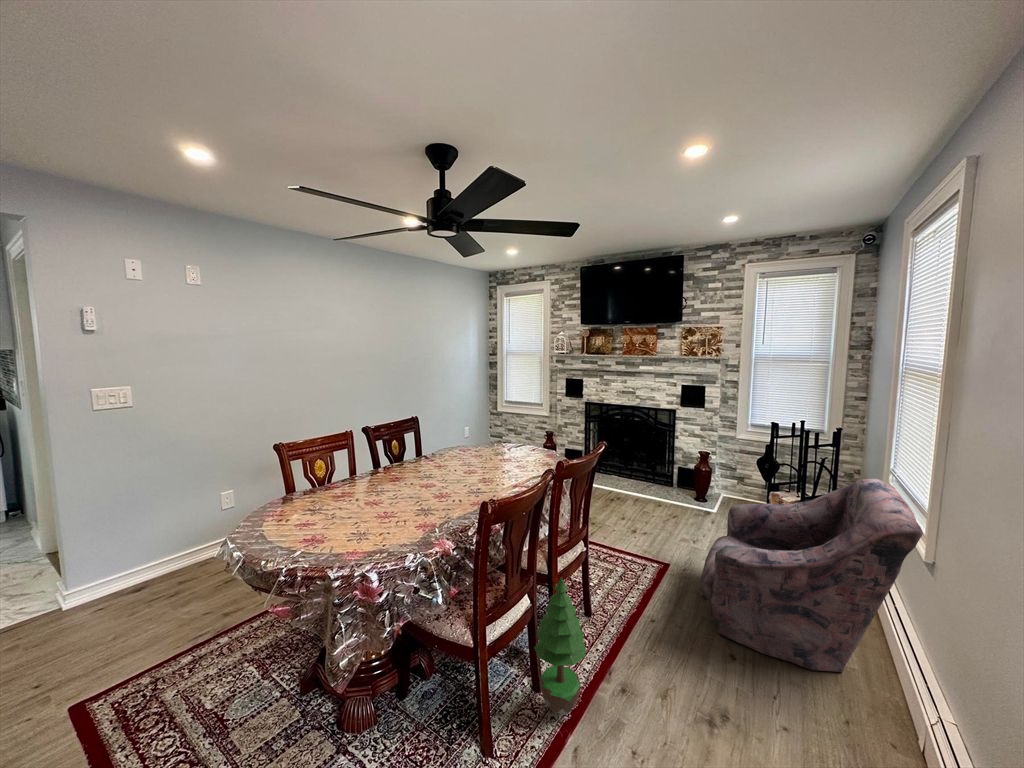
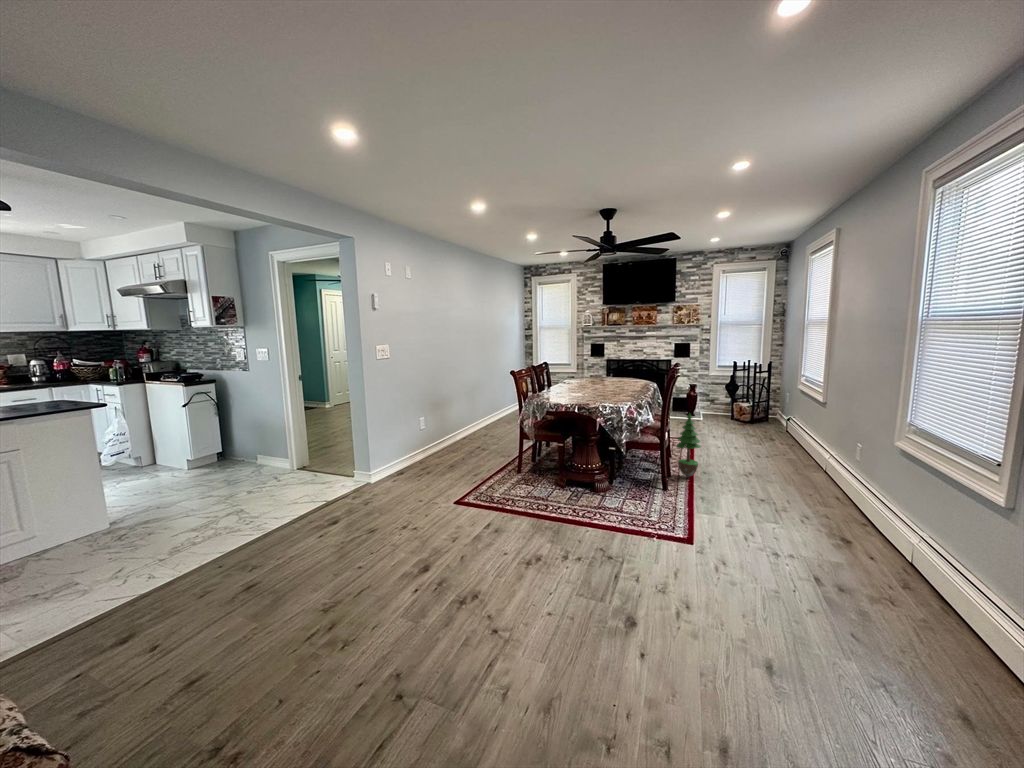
armchair: present [701,479,923,672] -> none [721,373,824,458]

